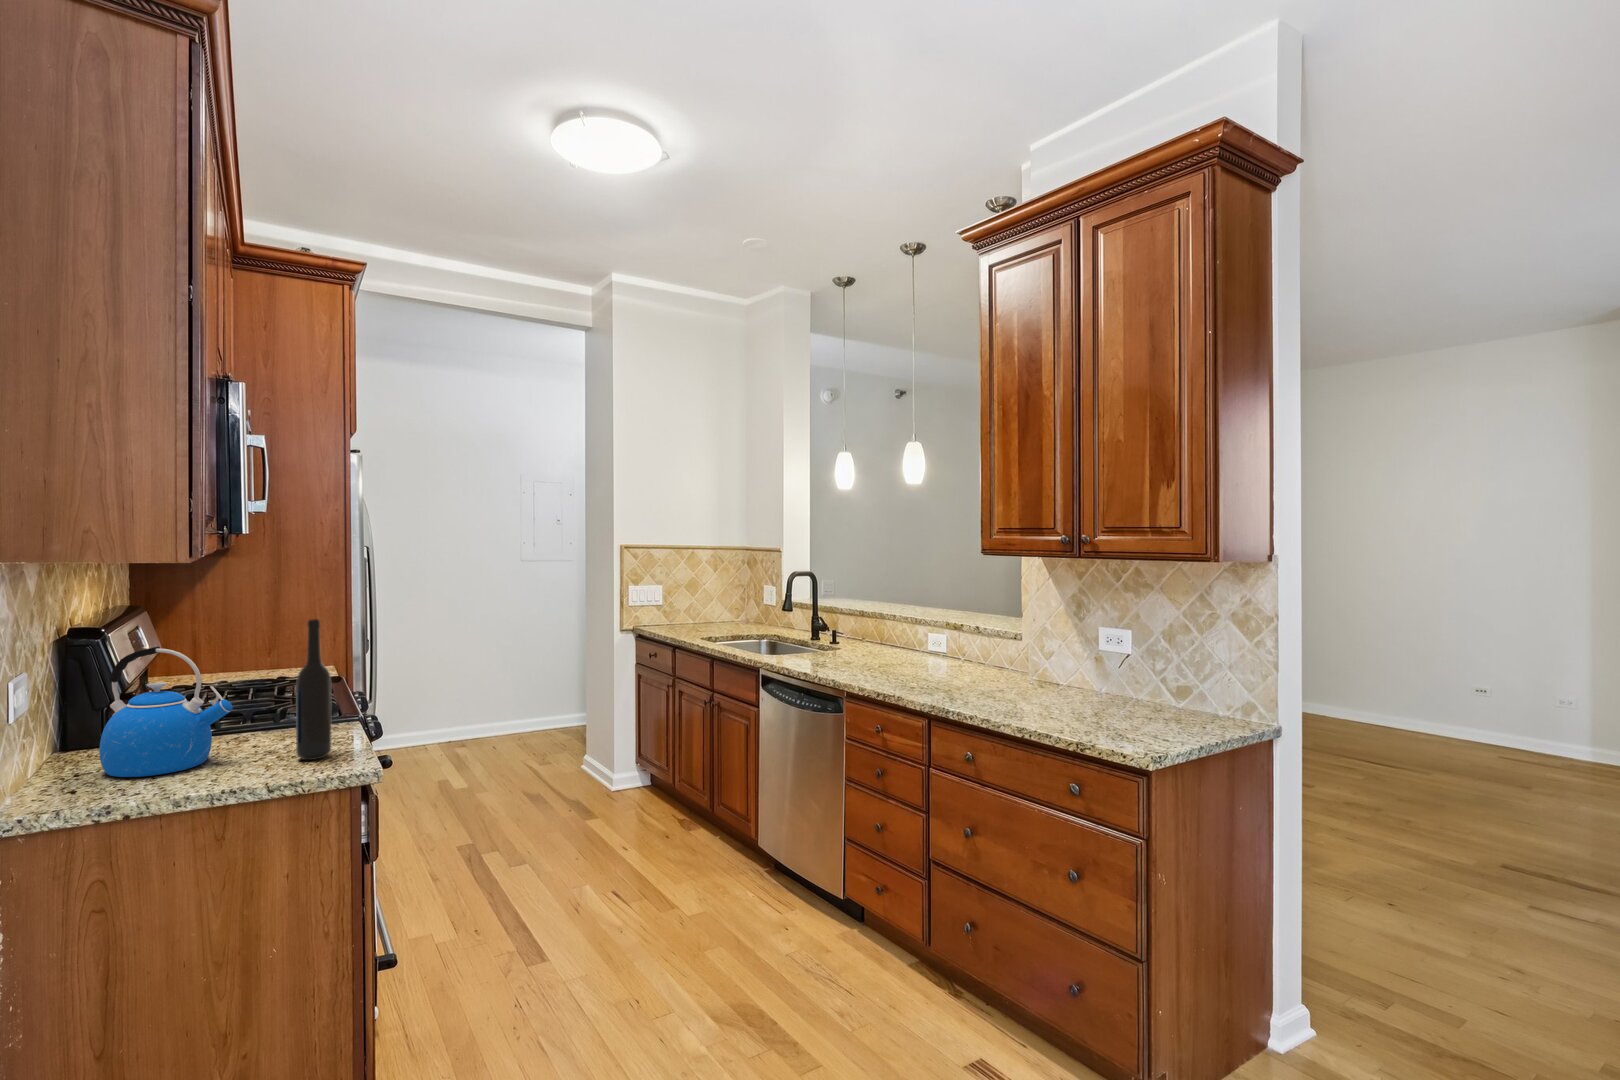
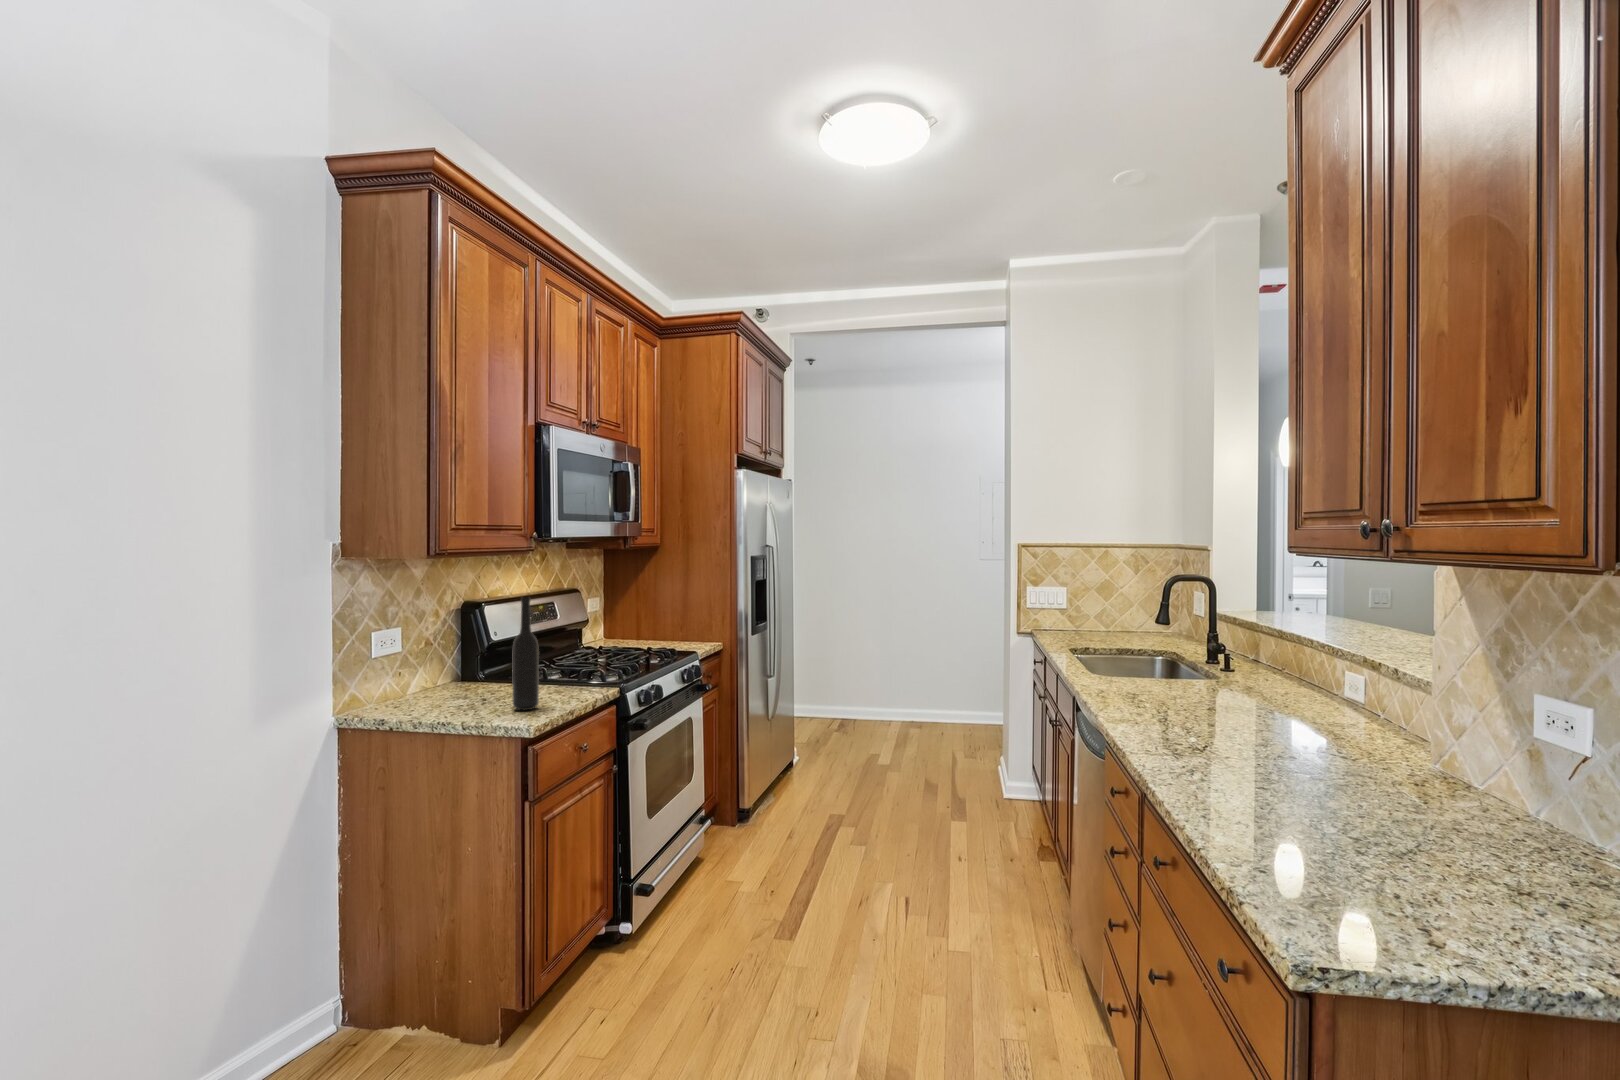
kettle: present [99,647,233,777] -> none [415,610,486,704]

